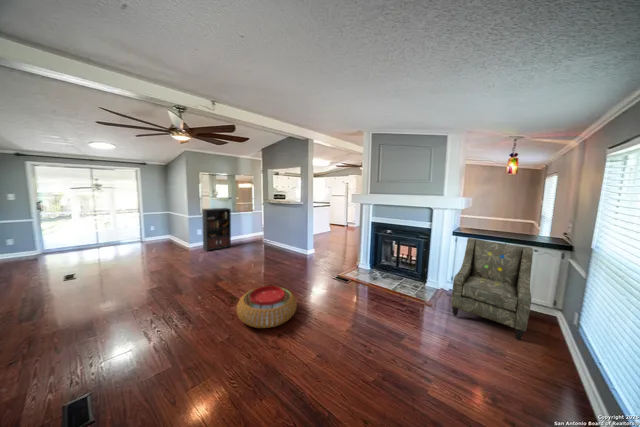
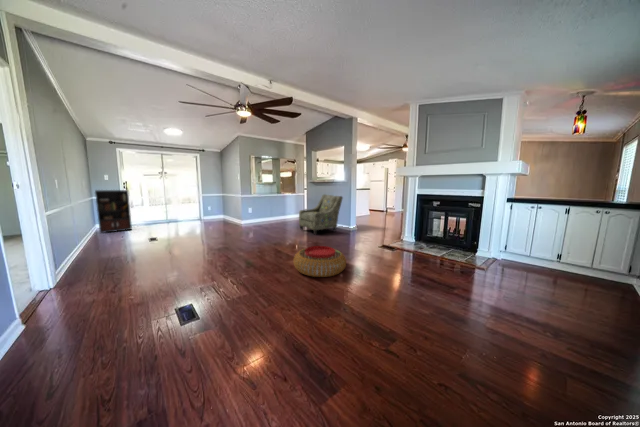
bookcase: present [202,208,231,251] -> present [95,190,132,233]
armchair: present [451,238,533,340] -> present [299,195,342,235]

